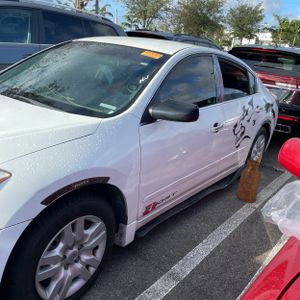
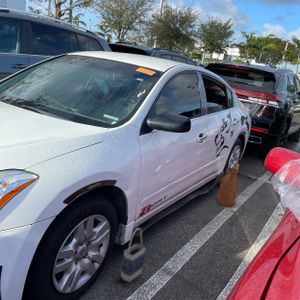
bag: none [121,229,148,288] -> present [121,228,145,282]

